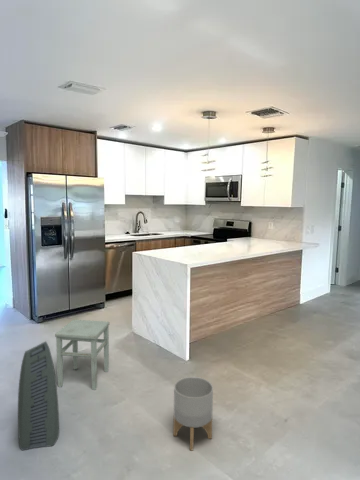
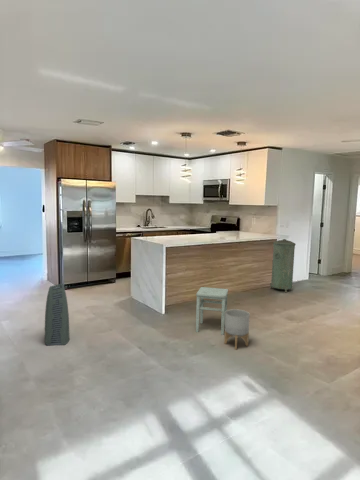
trash can: none [297,247,329,313] -> present [270,239,296,292]
stool: present [55,320,109,390] -> present [196,287,228,335]
planter: present [173,377,213,451] -> present [224,309,250,349]

